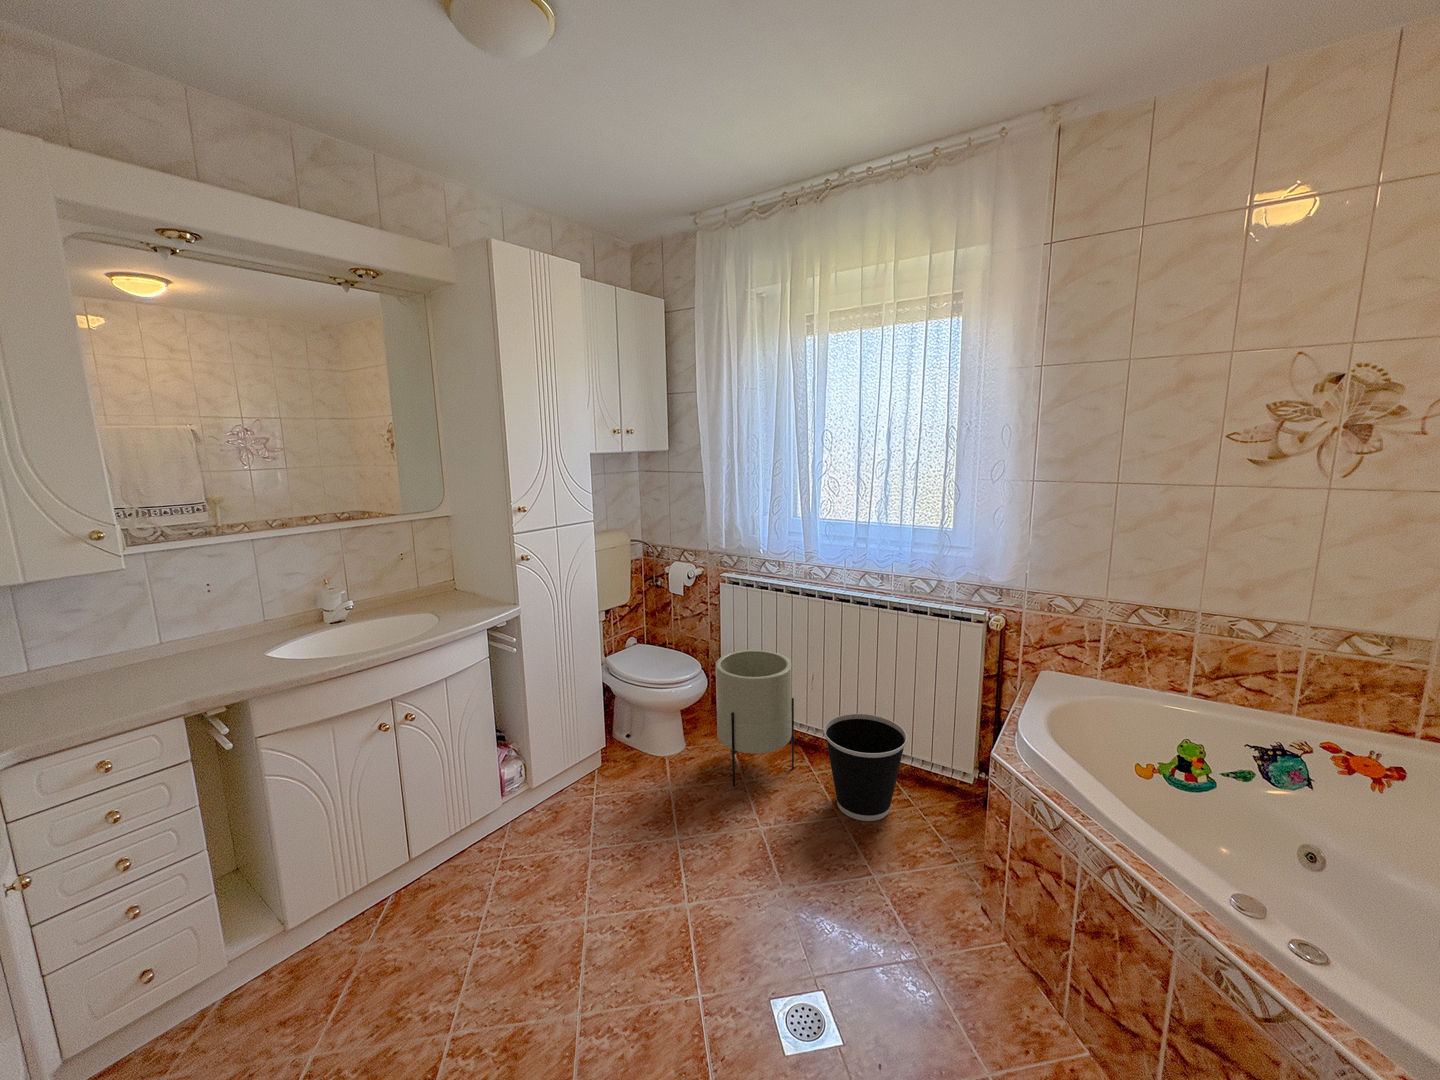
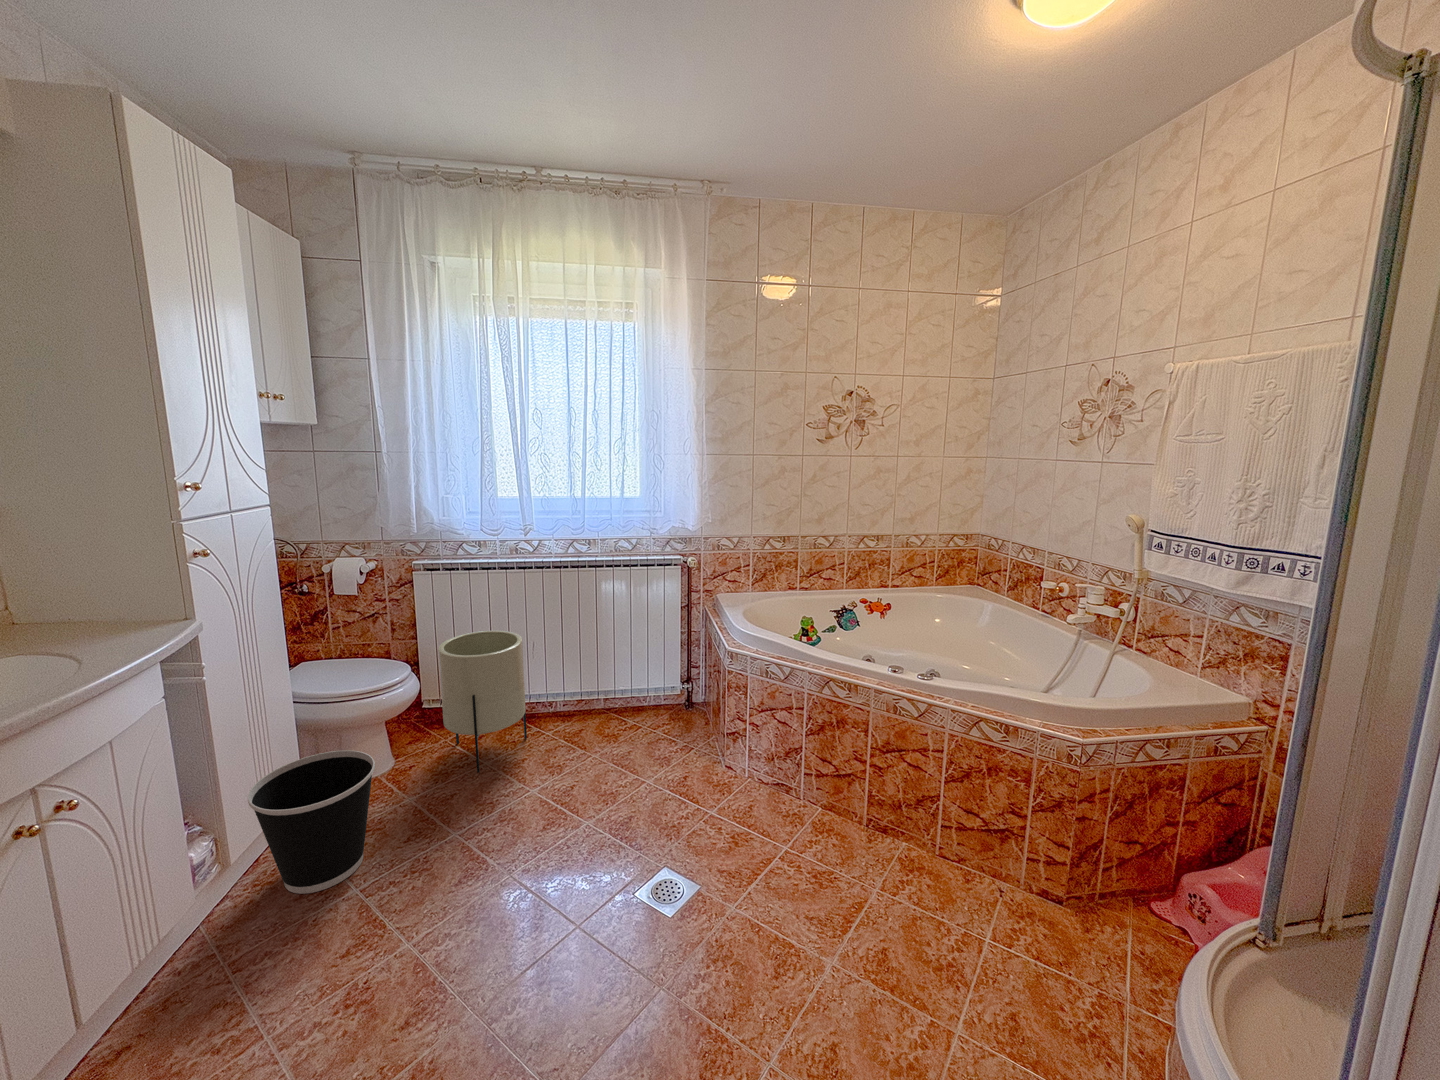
wastebasket: present [824,714,907,821] -> present [248,750,375,894]

